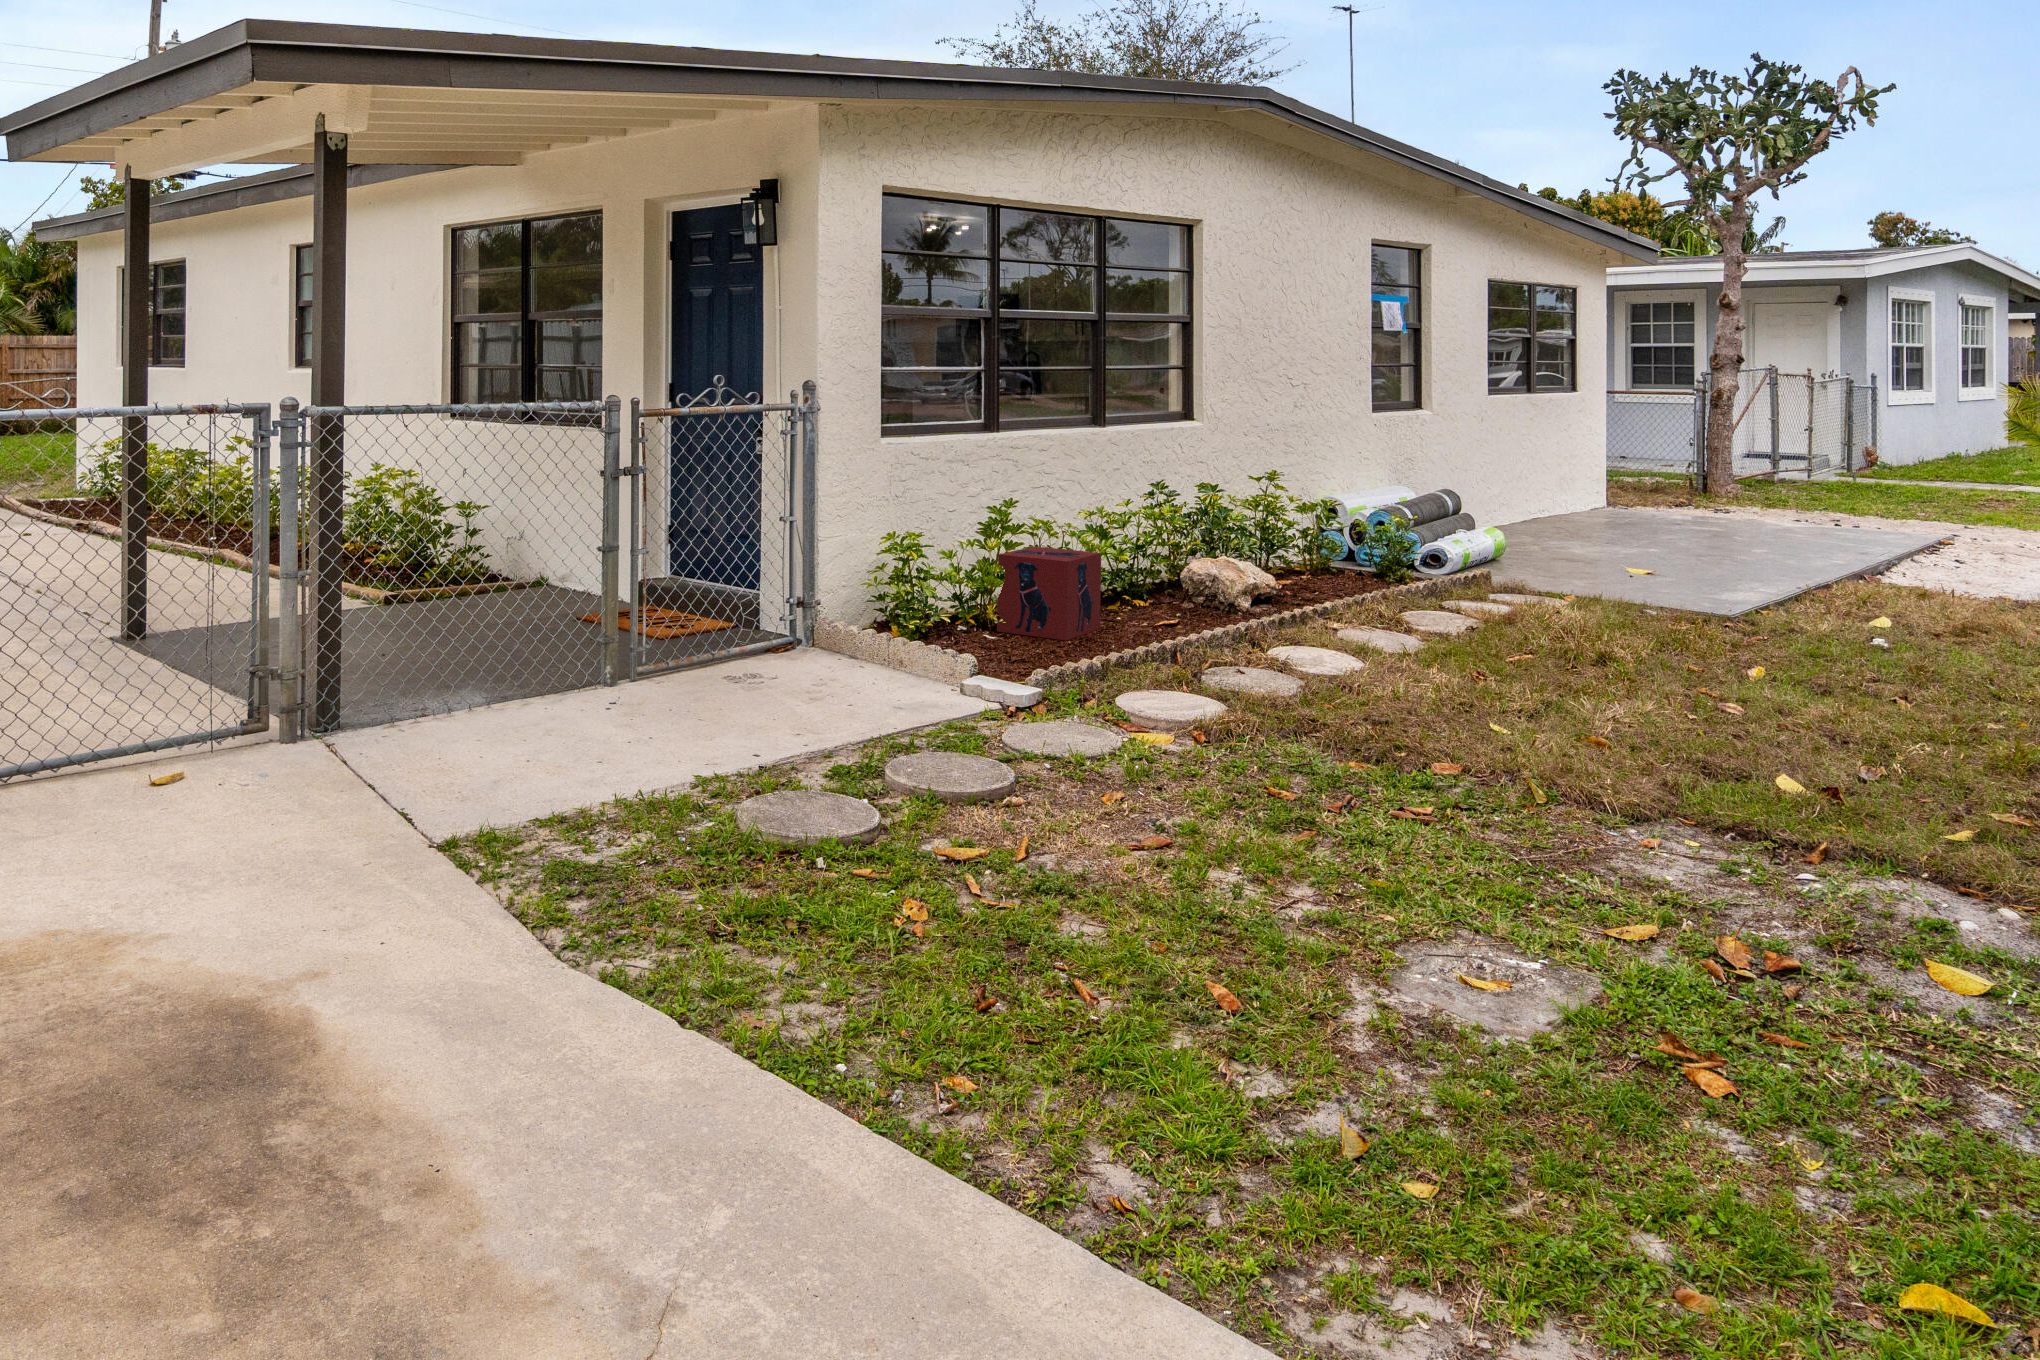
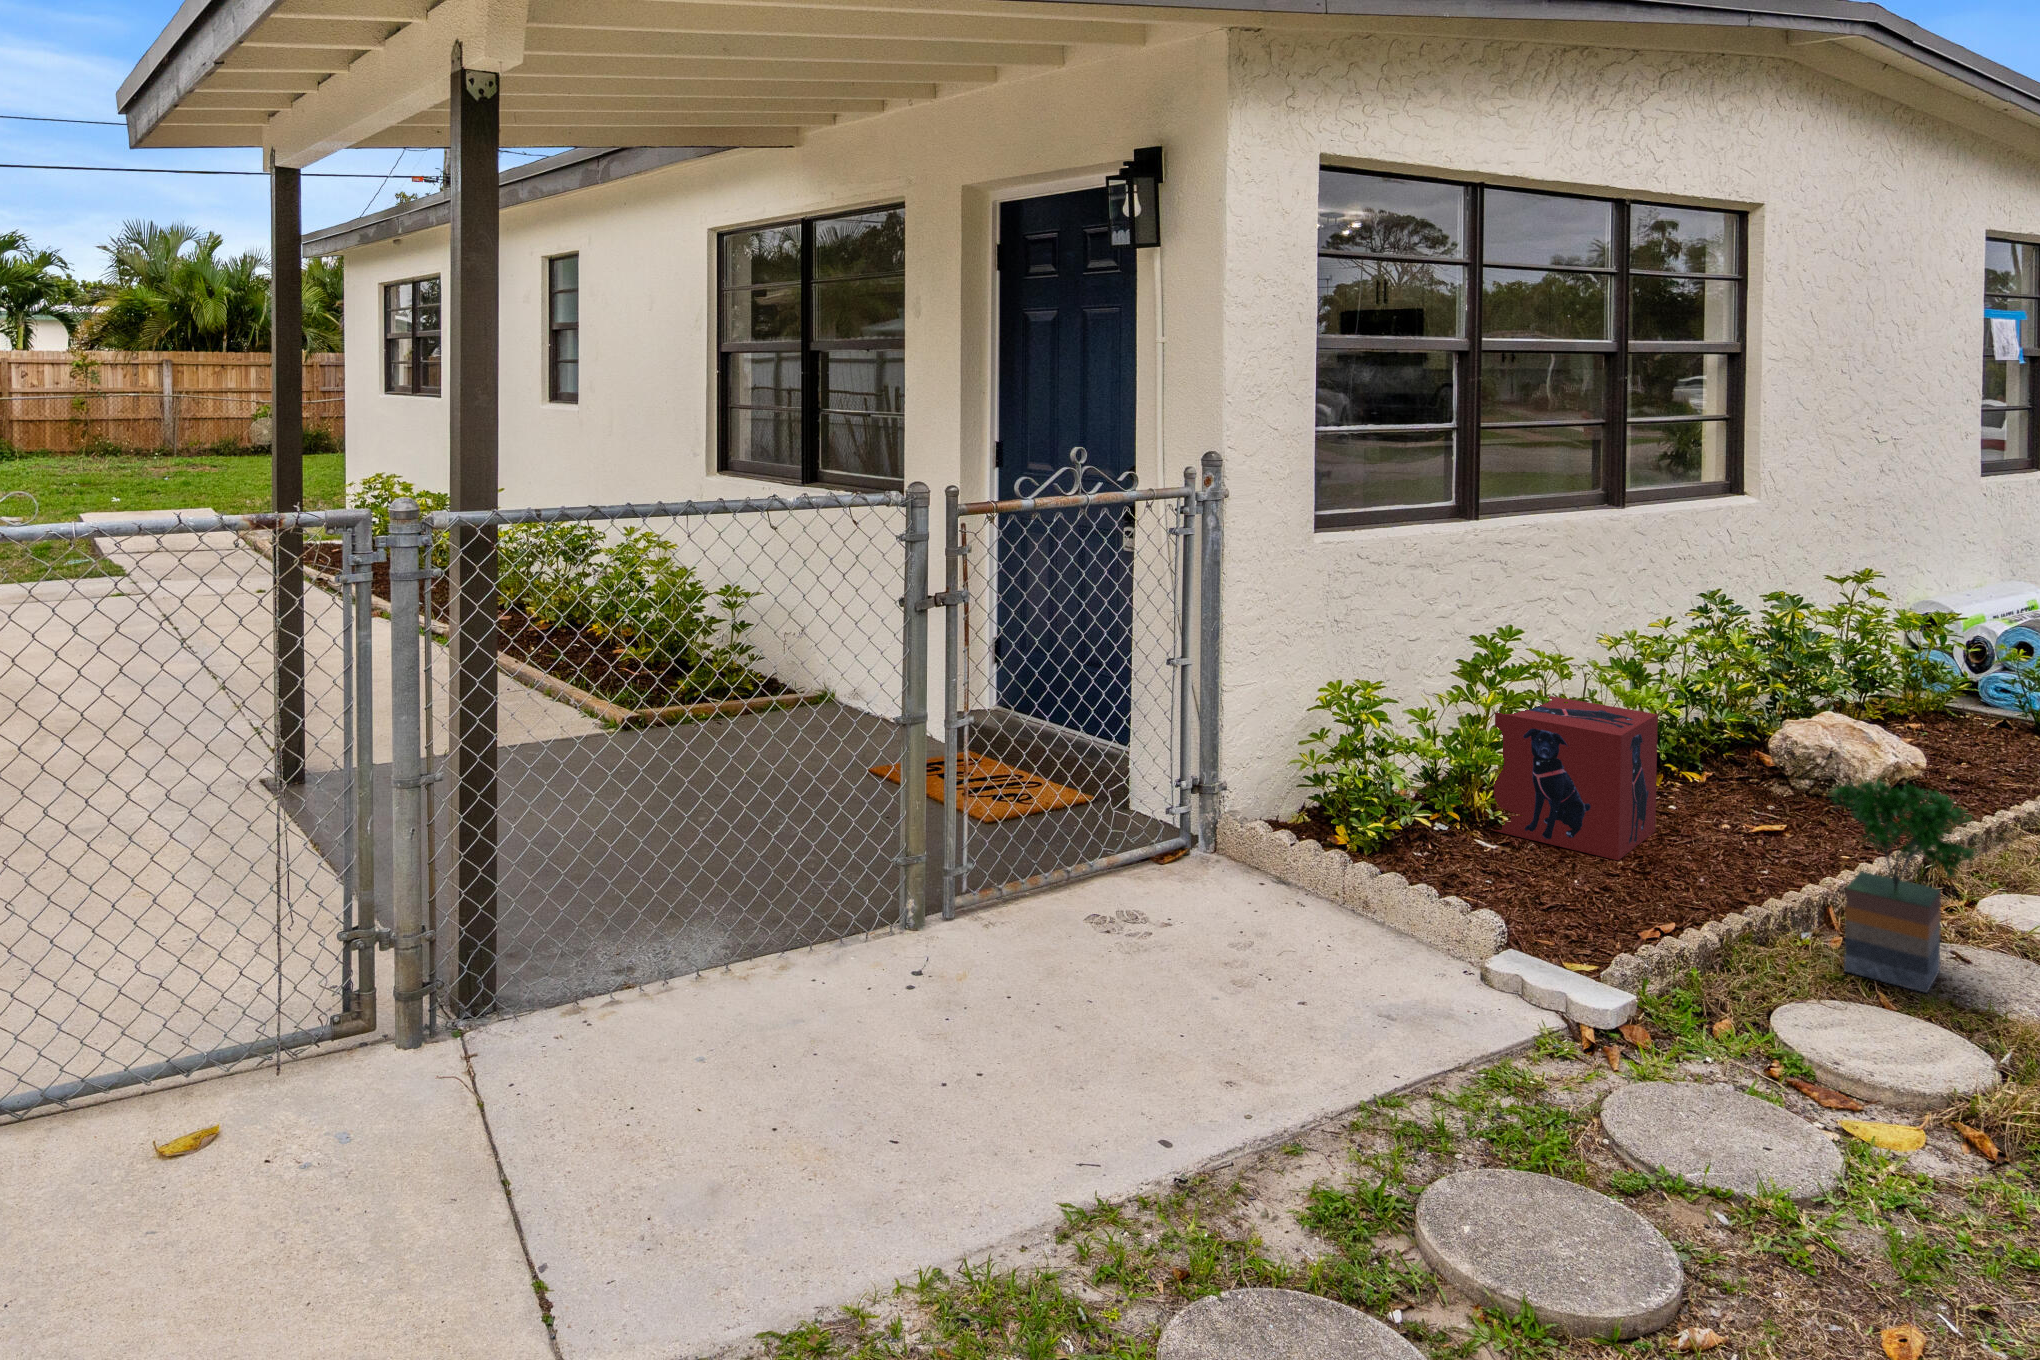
potted tree: none [1156,564,1229,681] -> present [1829,778,1976,993]

